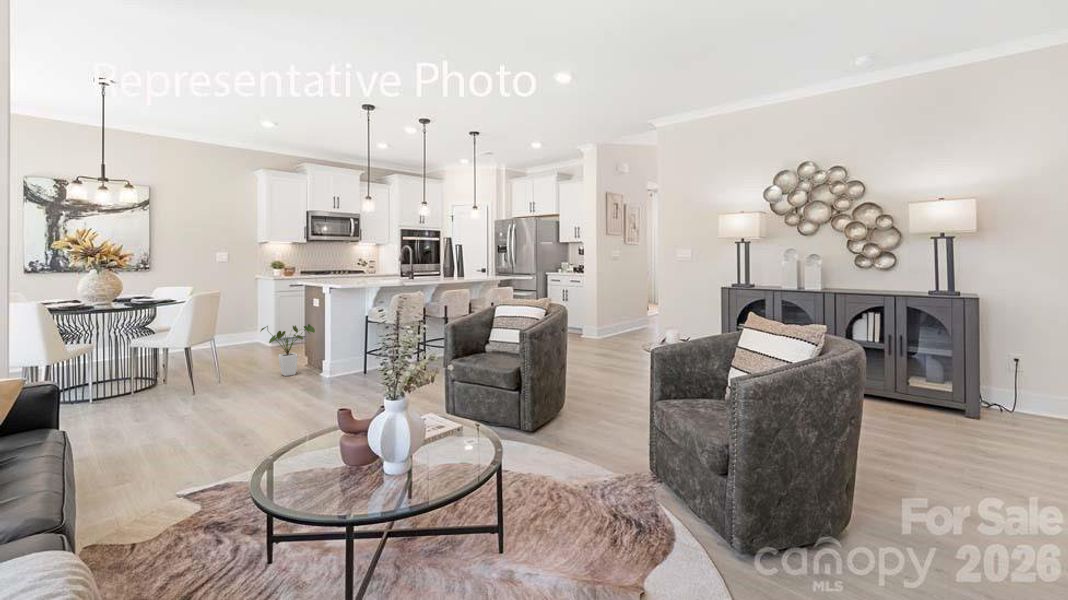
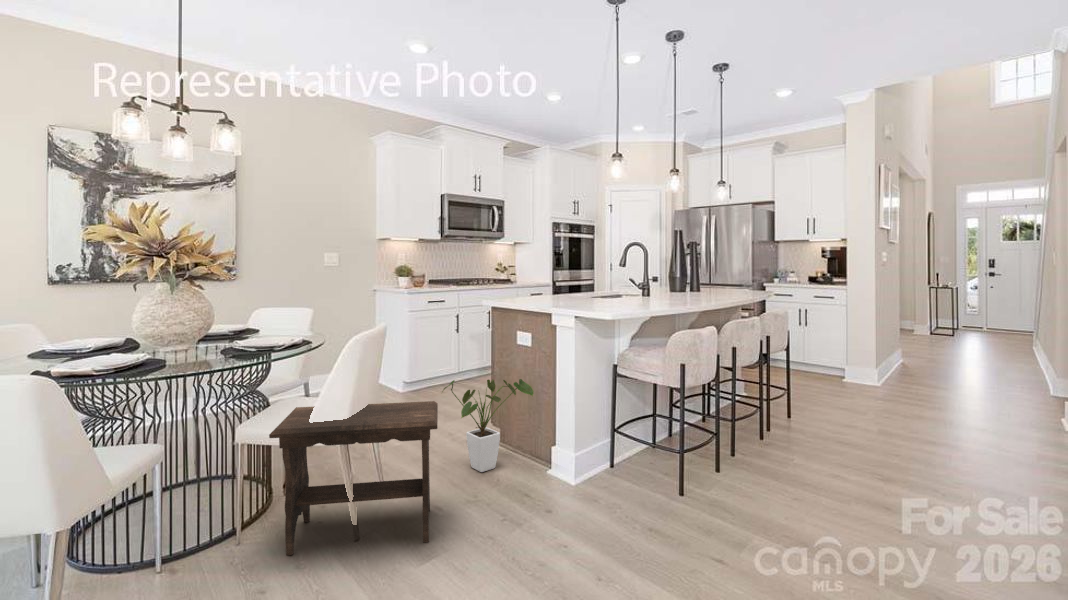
footstool: none [147,331,247,400] -> present [269,401,438,555]

